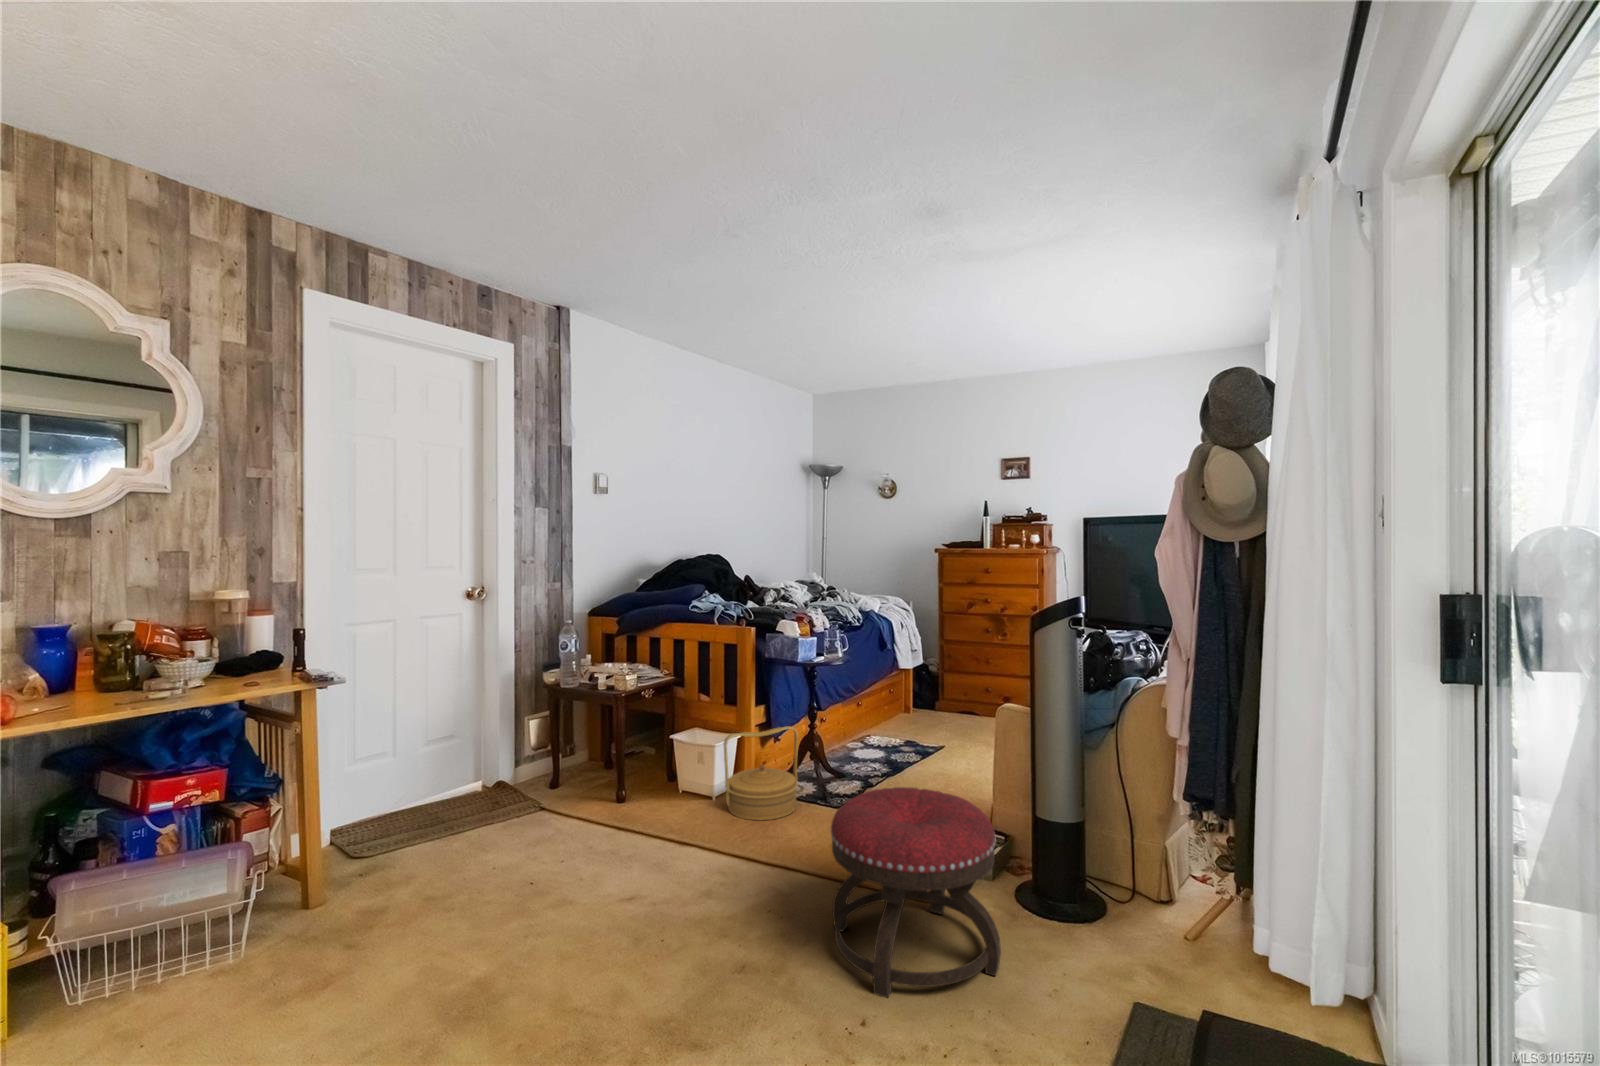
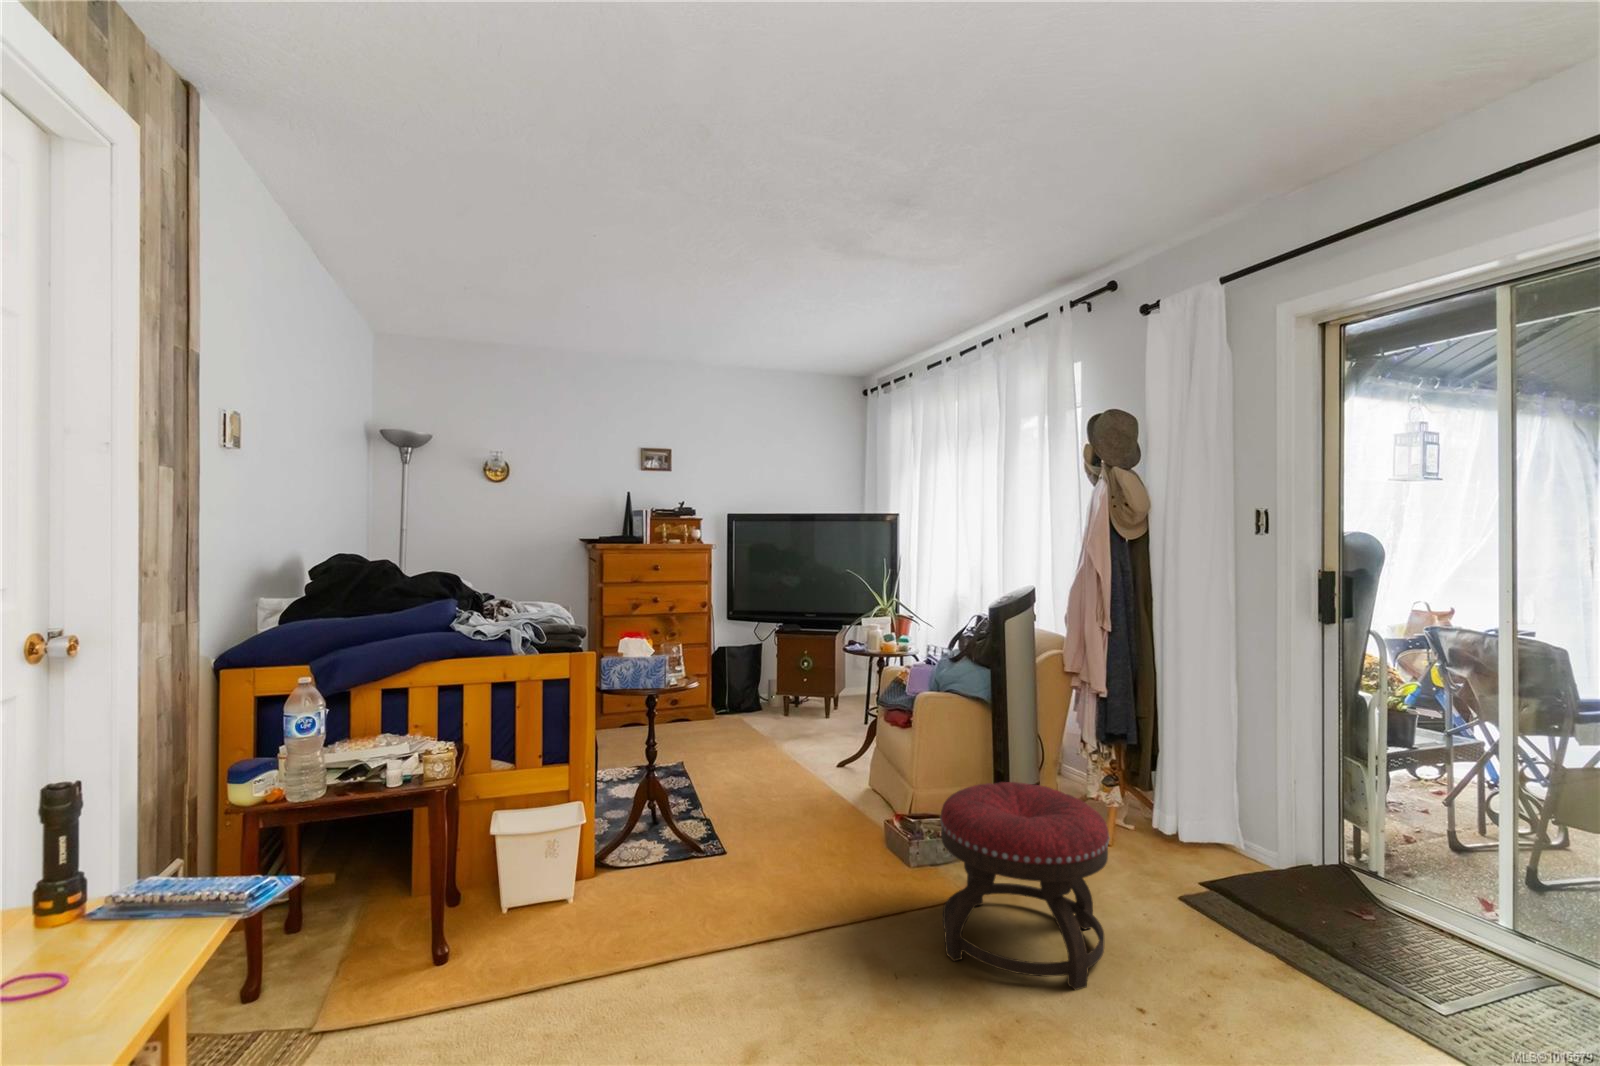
basket: present [724,726,798,821] -> none [599,773,696,910]

